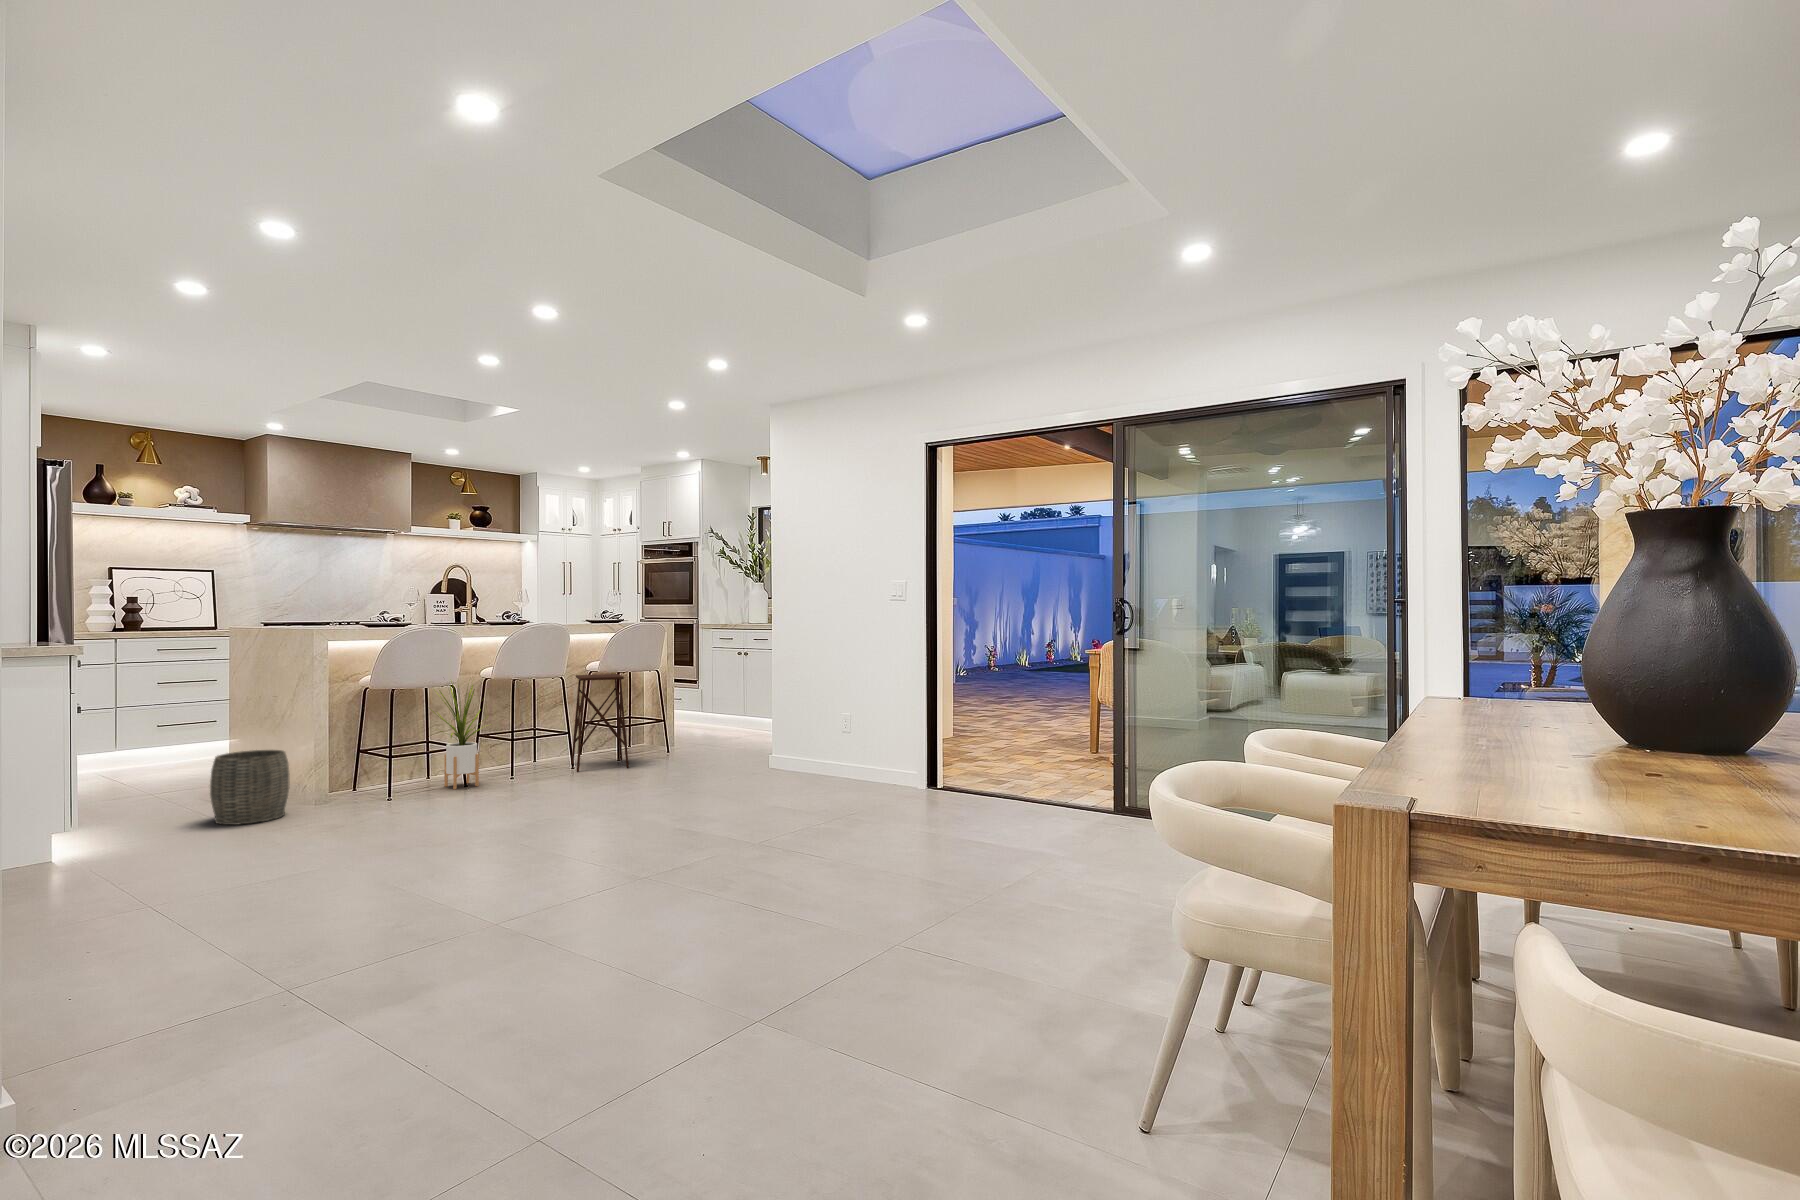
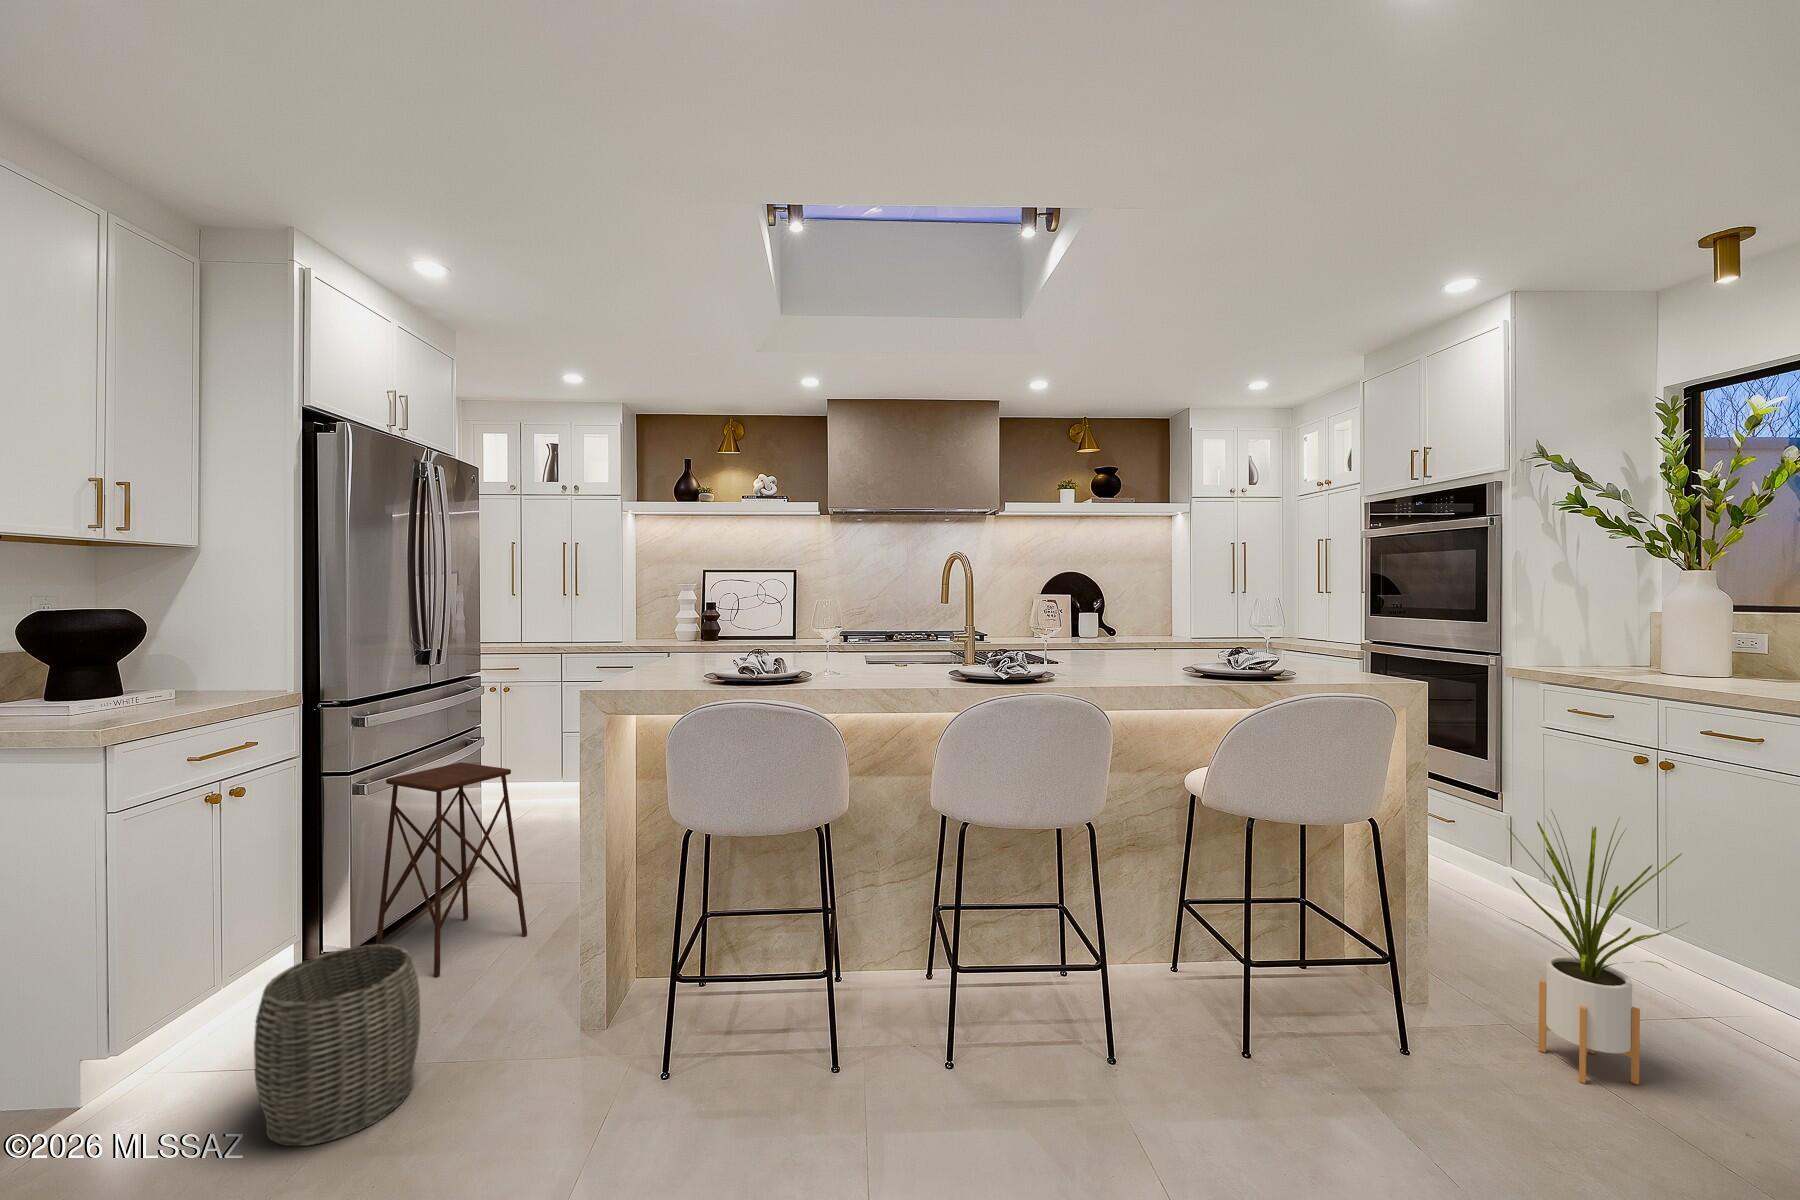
side table: present [571,674,629,772] -> present [376,762,527,977]
house plant: present [431,685,484,789] -> present [1508,812,1686,1085]

